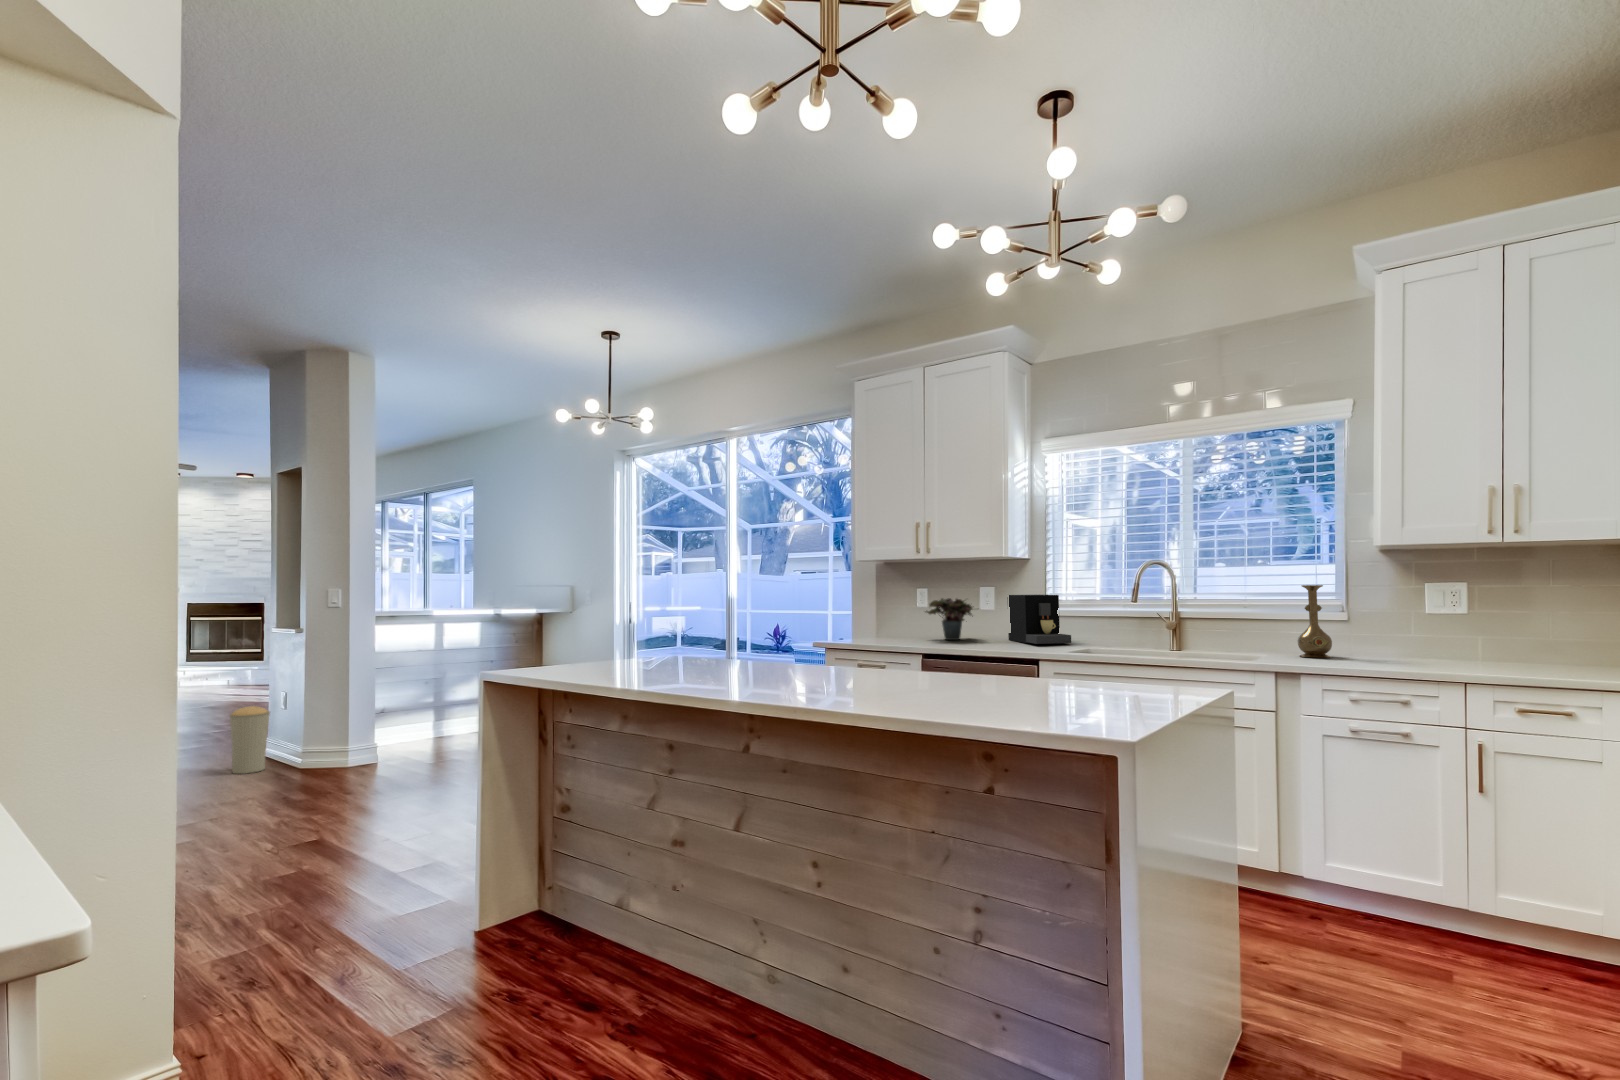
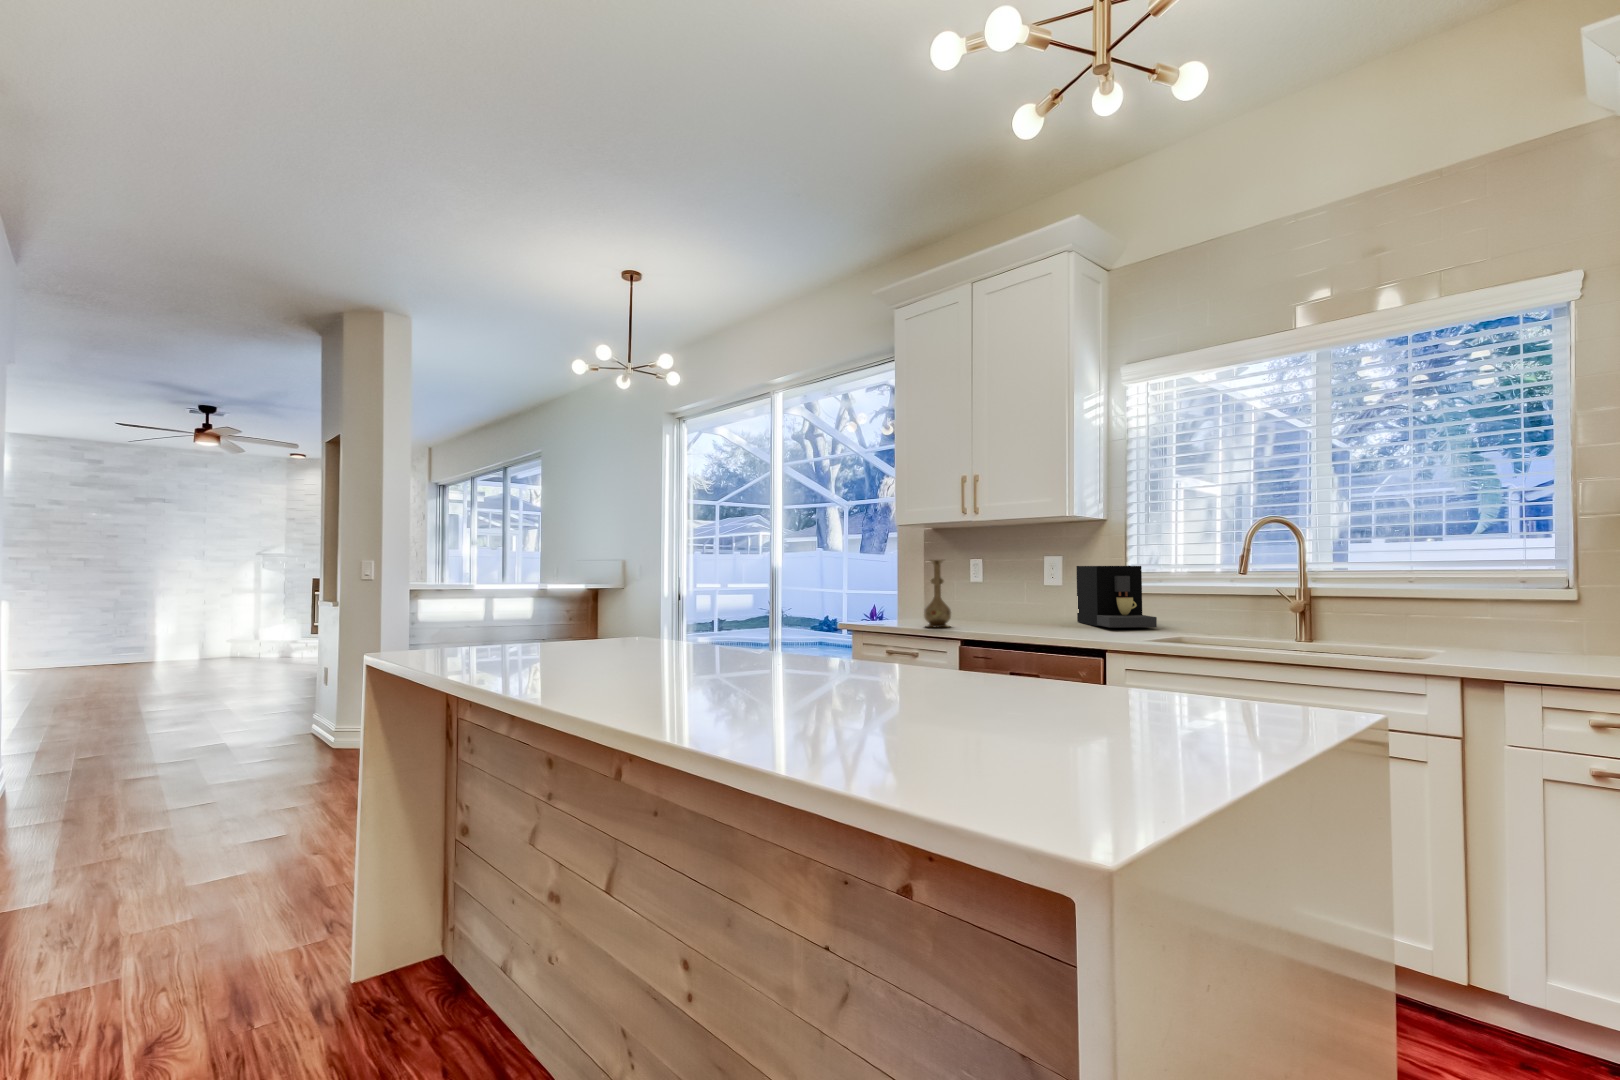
vase: present [1298,585,1332,658] -> present [924,560,951,627]
potted plant: present [926,598,973,640] -> none [974,569,1043,621]
trash can: present [230,706,270,774] -> none [266,675,308,743]

